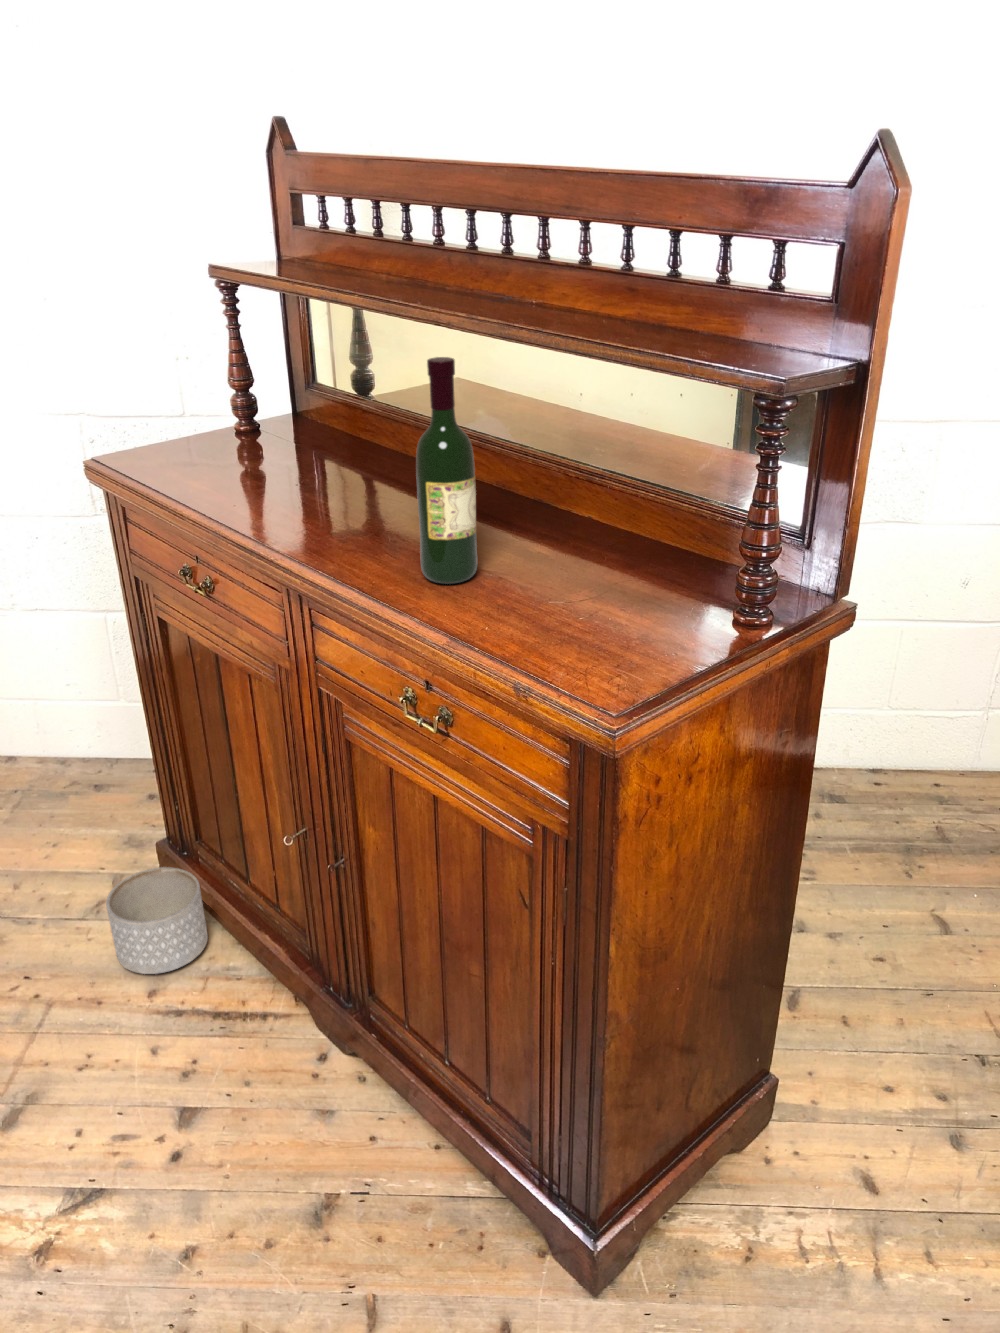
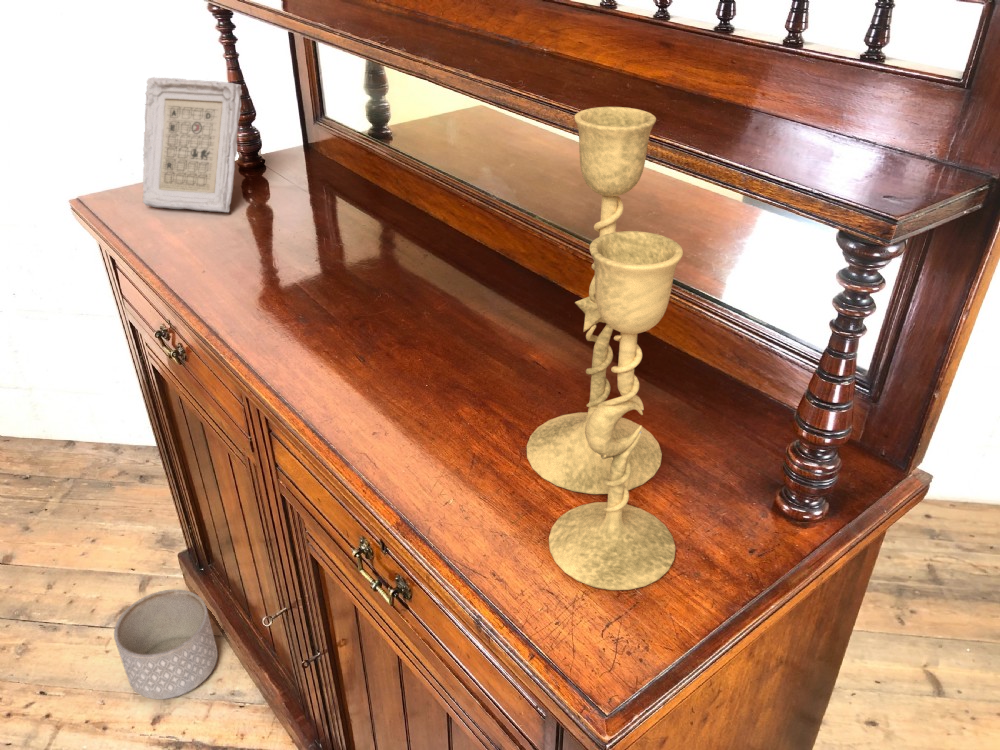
candlestick: none [539,325,658,663] -> present [527,107,683,590]
picture frame: none [154,346,248,465] -> present [143,78,242,212]
wine bottle: present [416,357,478,584] -> none [379,136,457,413]

